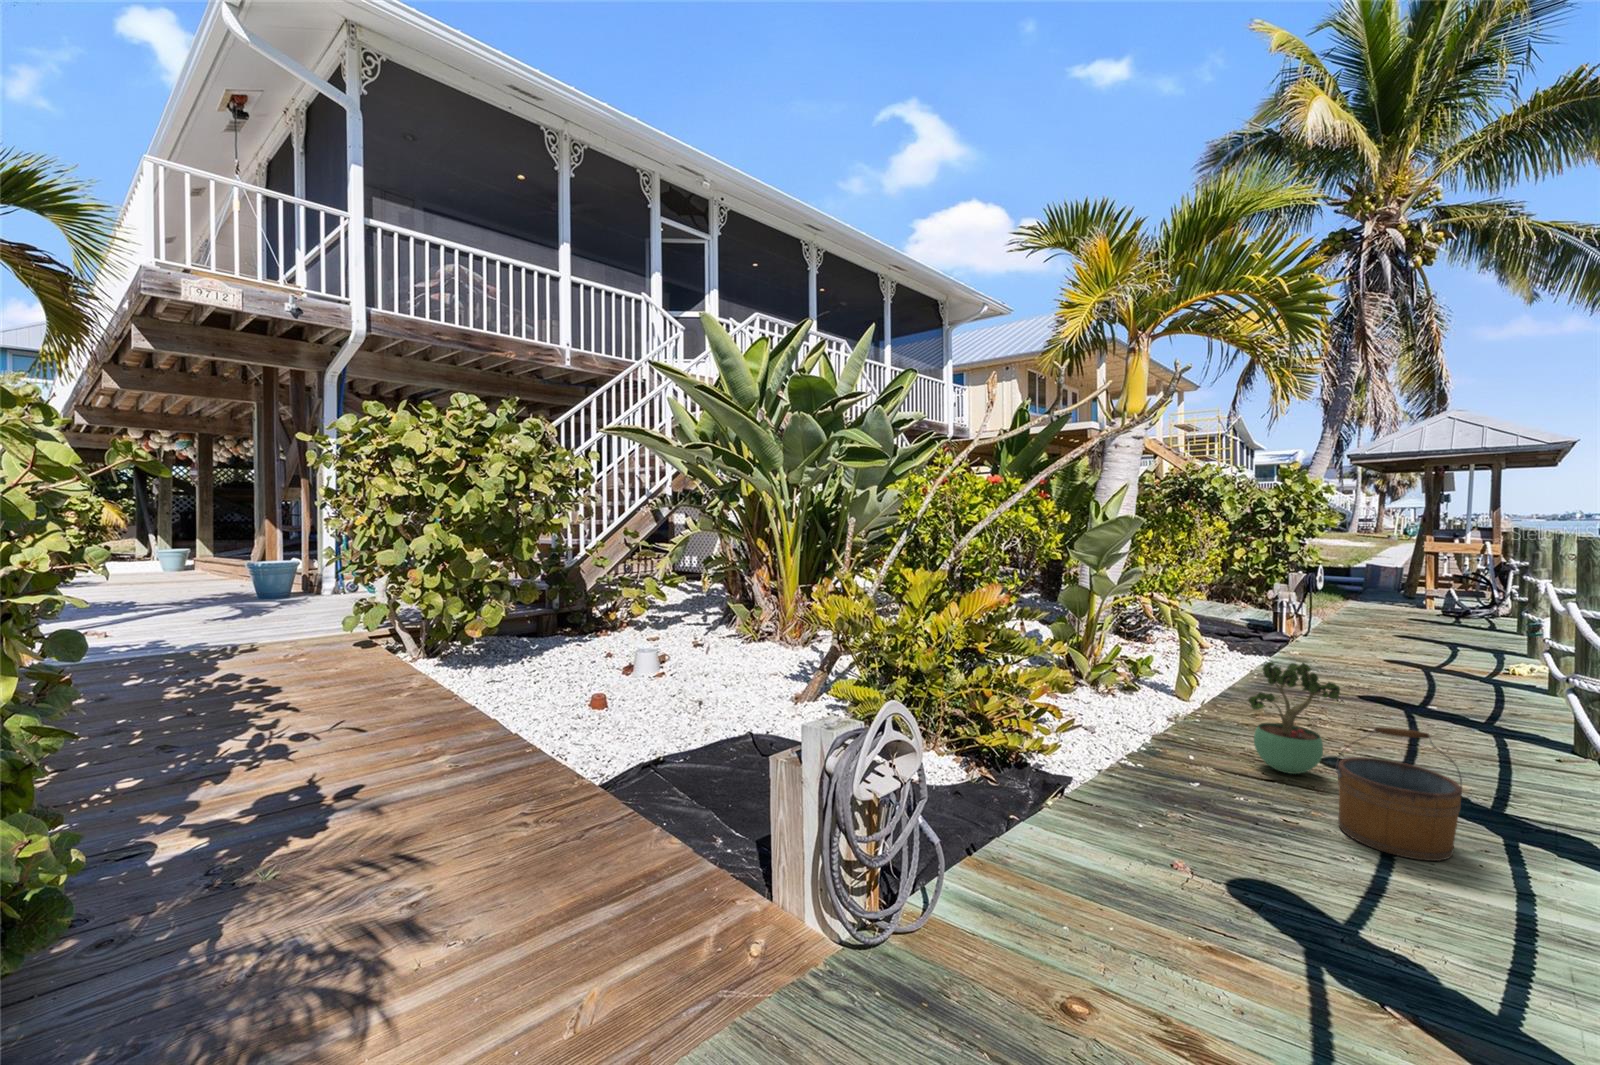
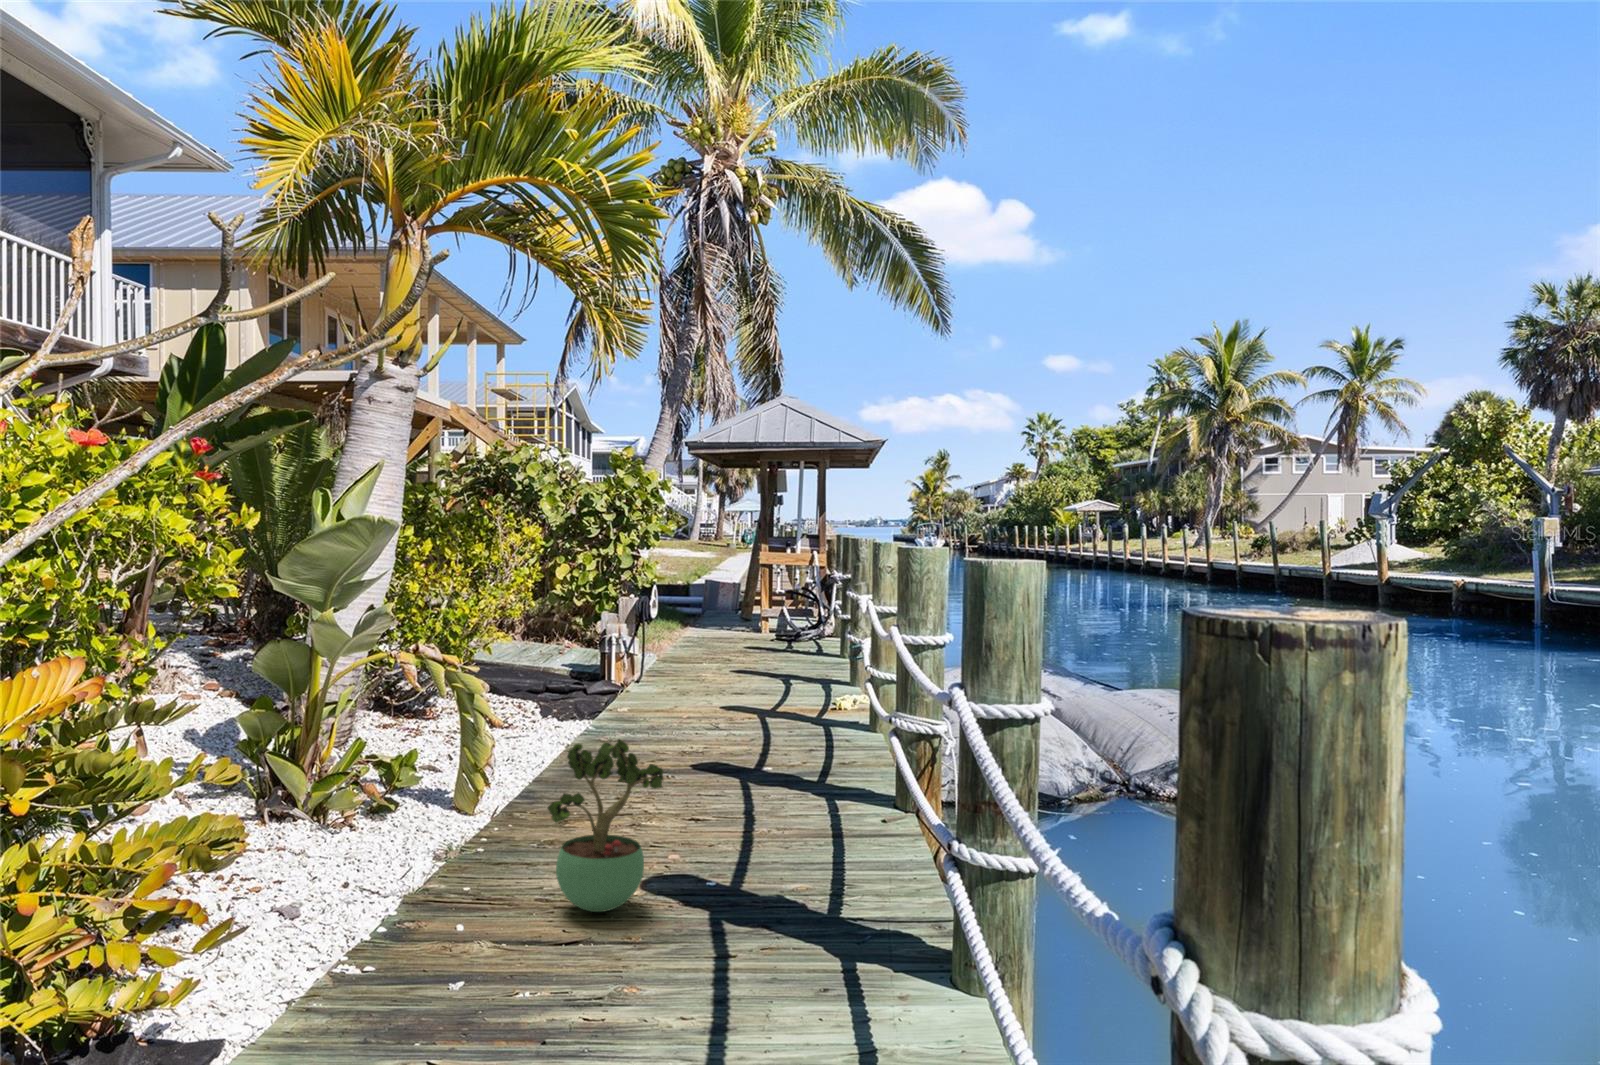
bucket: present [1336,727,1462,861] -> none [654,824,792,1012]

